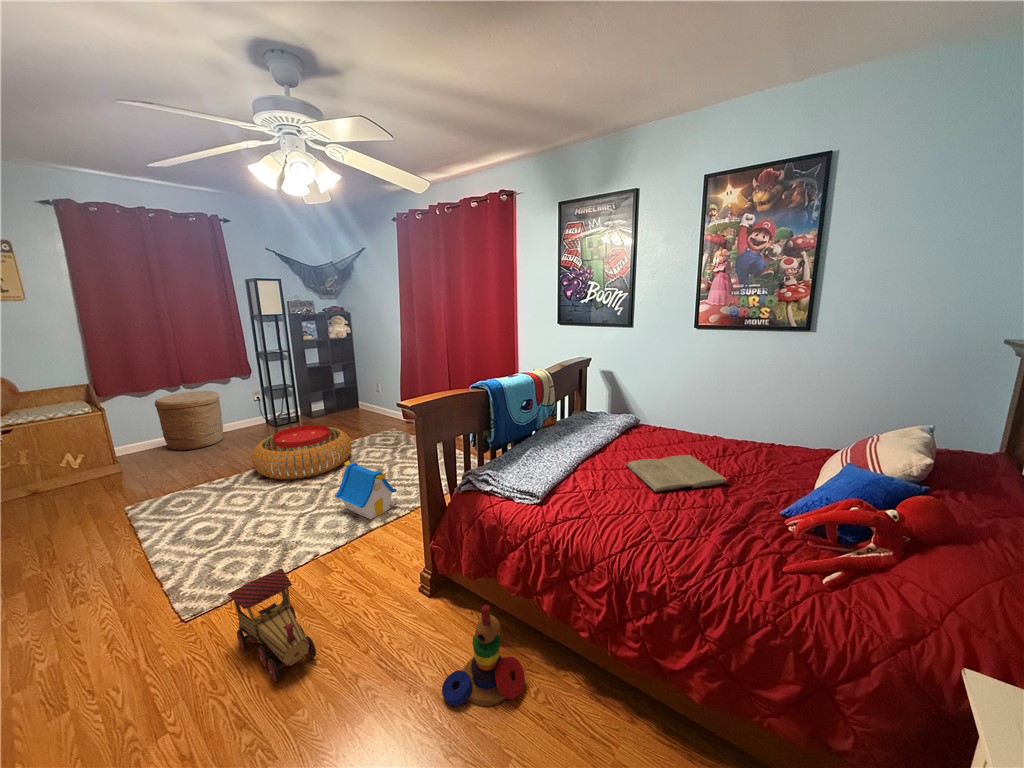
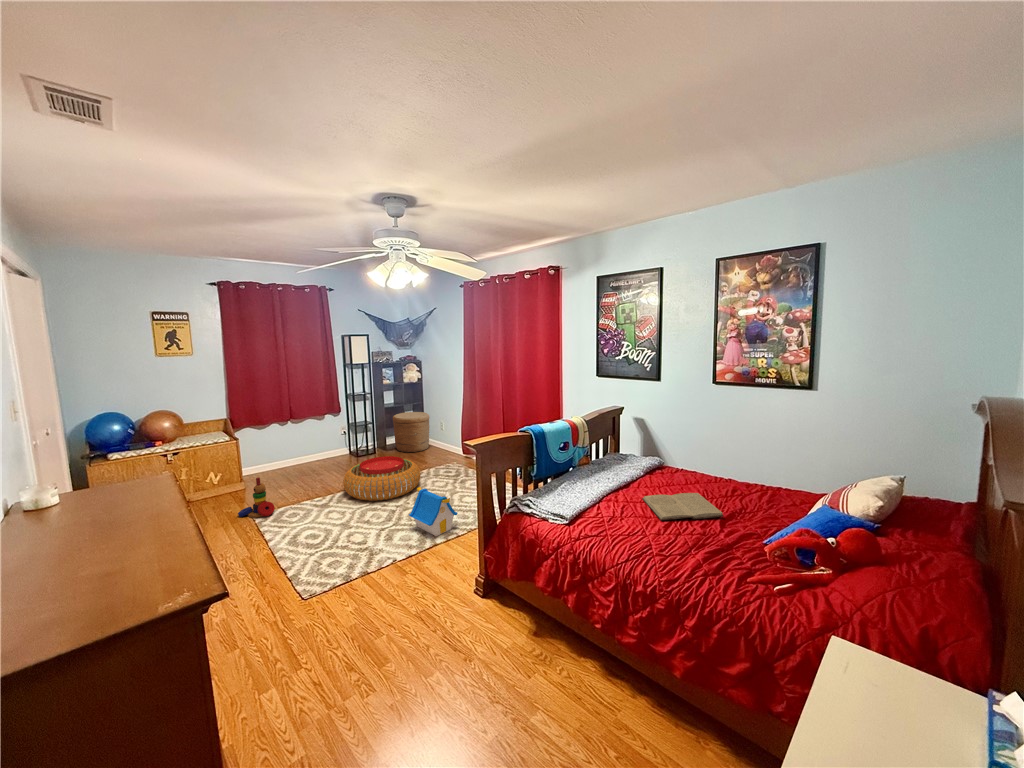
woven basket: present [155,391,223,451] -> present [393,412,430,453]
toy train: present [228,568,316,682] -> none [338,564,399,646]
stacking toy: present [442,605,525,706] -> present [238,477,275,518]

